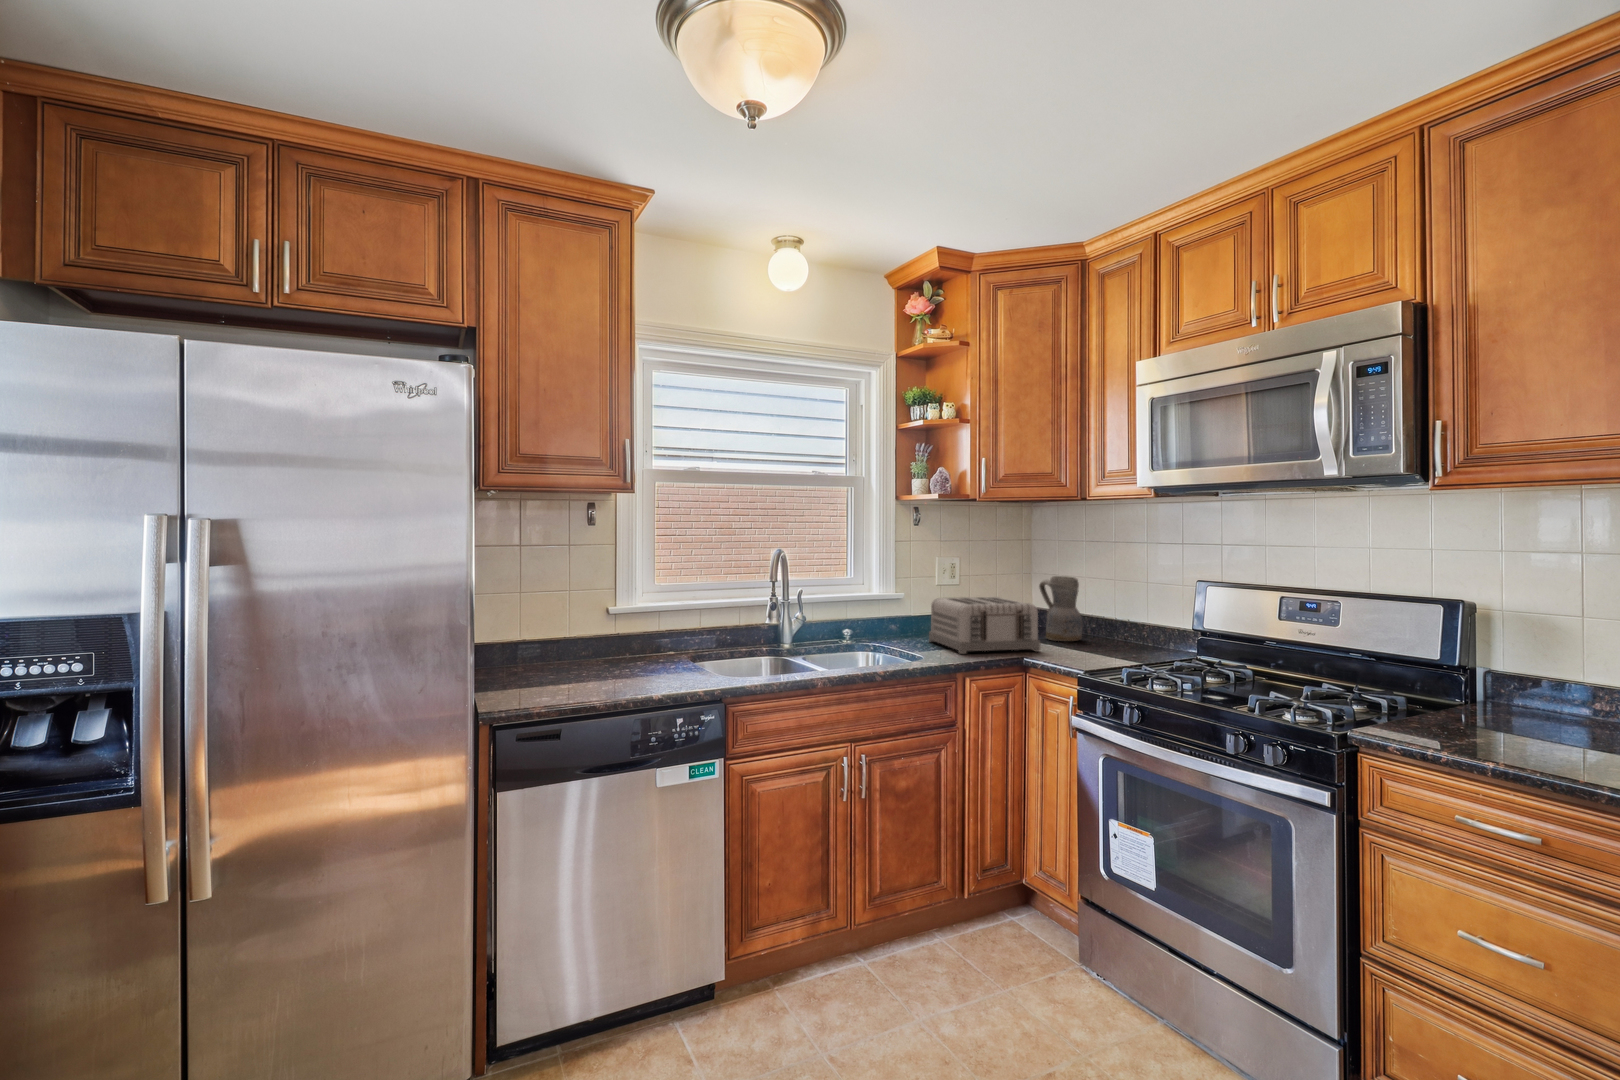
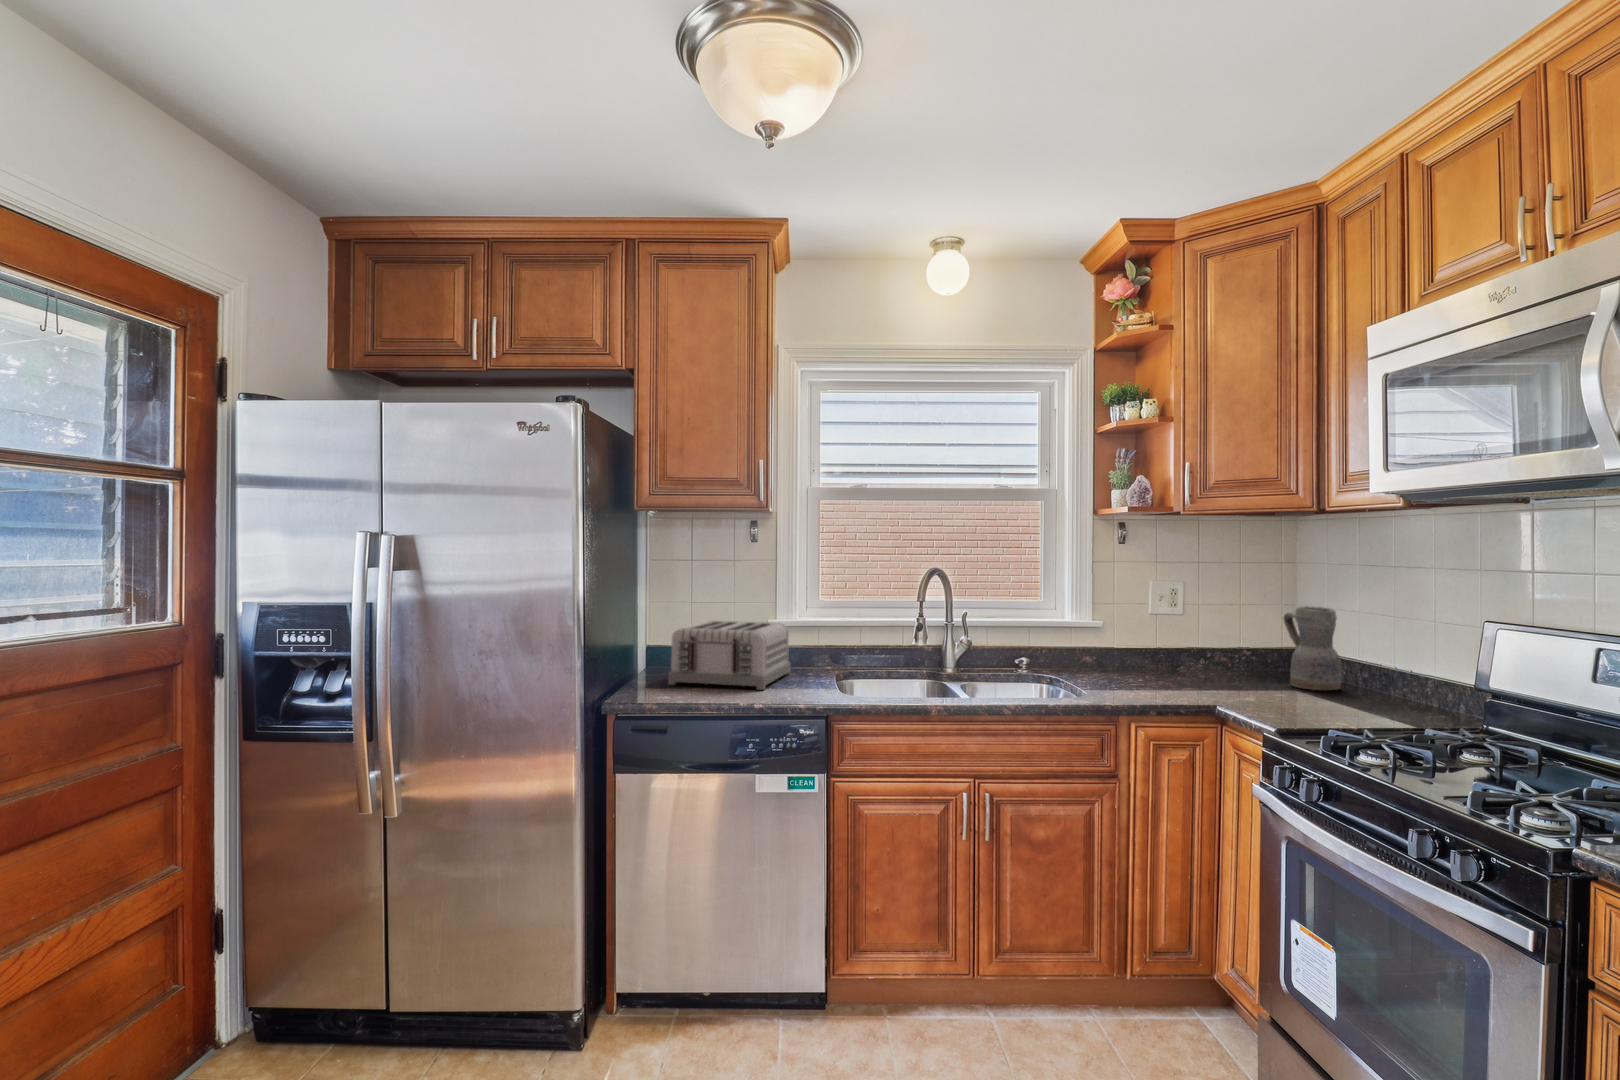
toaster: present [929,597,1040,654] -> present [668,621,791,690]

